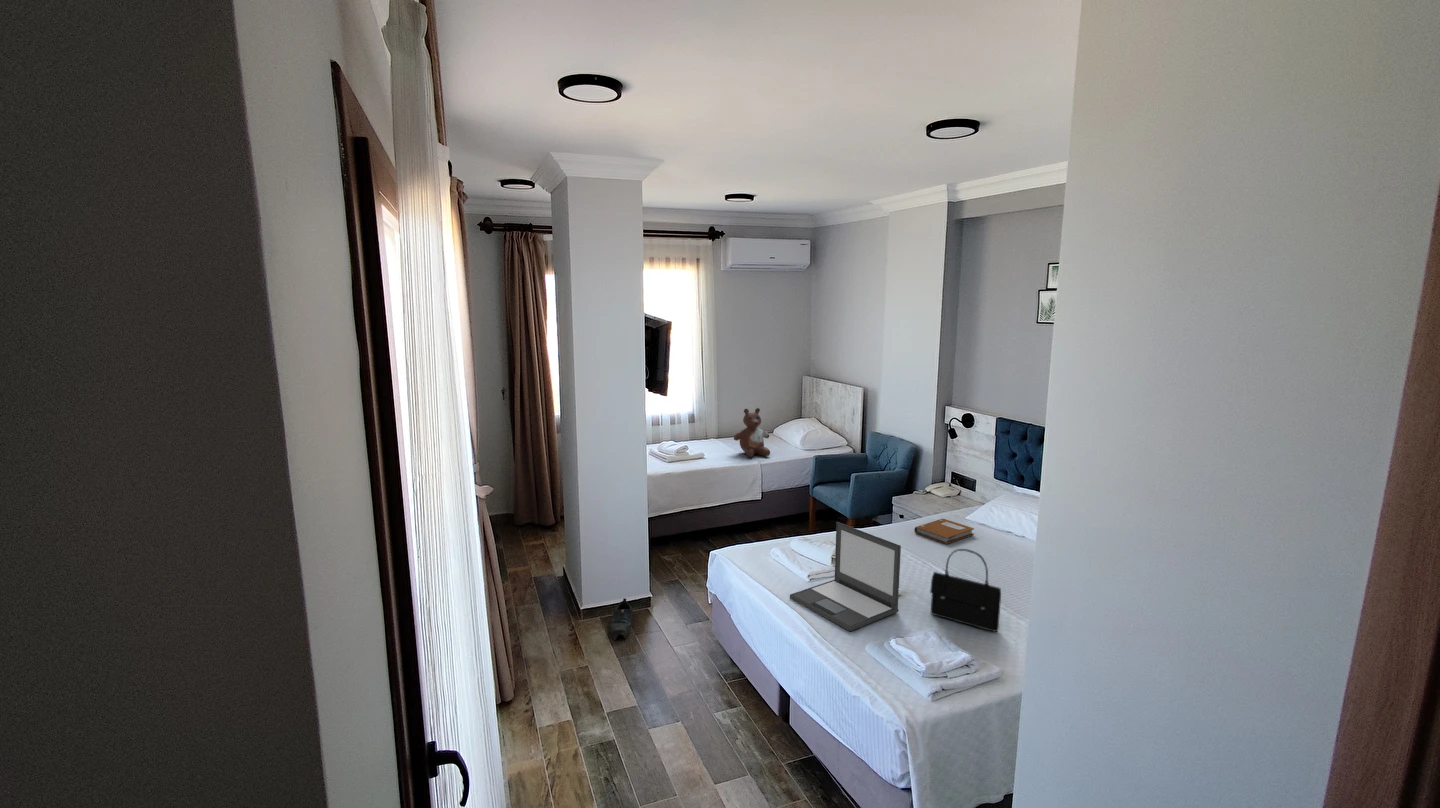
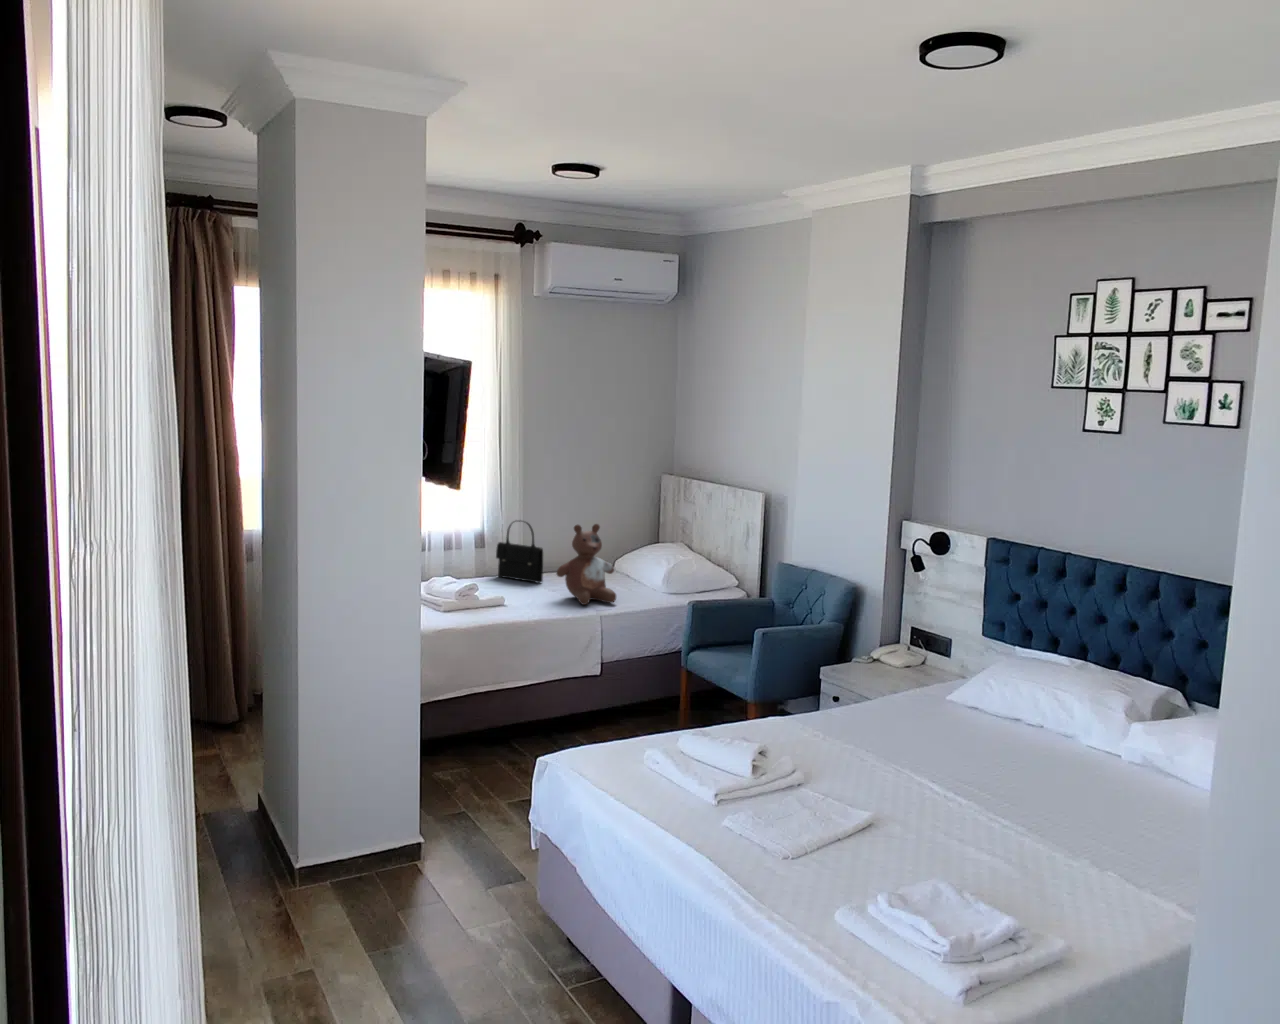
notebook: present [914,519,974,544] -> none [870,699,963,740]
laptop: present [790,522,901,631] -> none [688,702,881,889]
handbag: present [930,549,1001,632] -> present [496,521,543,583]
shoe: present [609,598,633,640] -> none [354,845,395,920]

